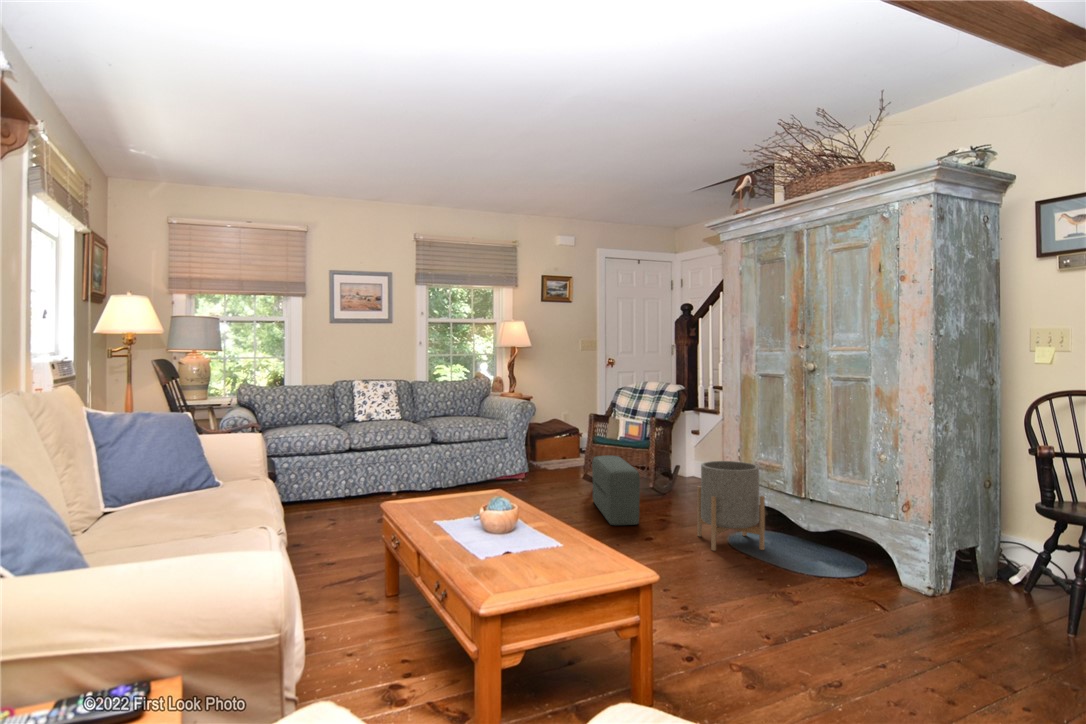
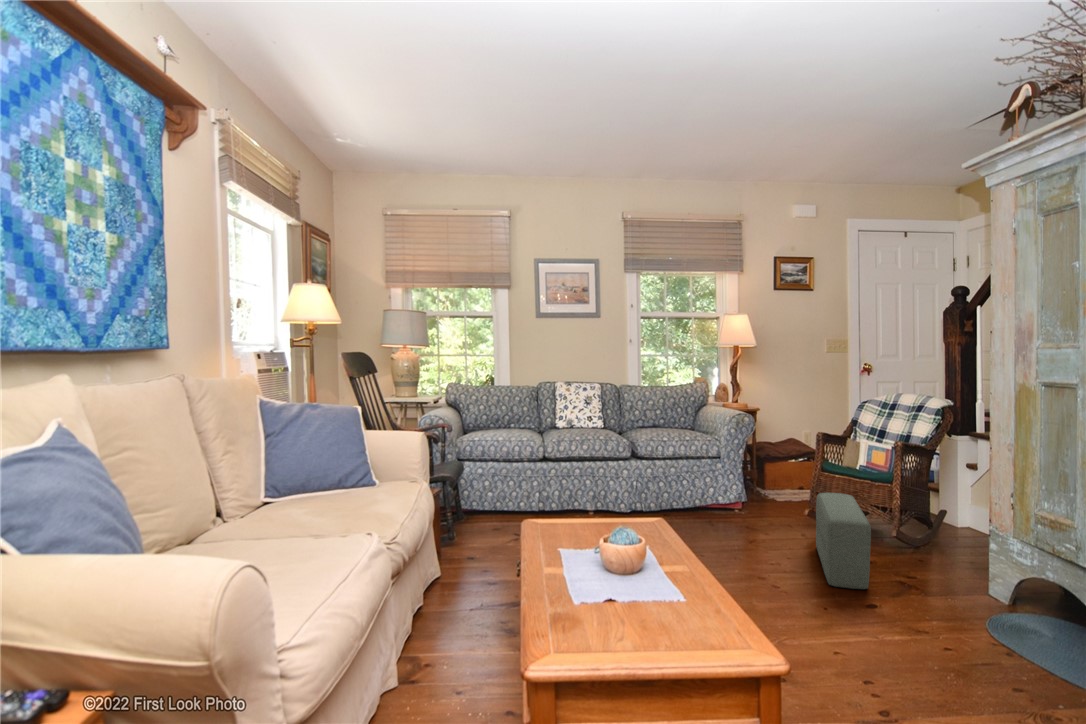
planter: present [697,461,765,551] -> none [947,525,1049,658]

